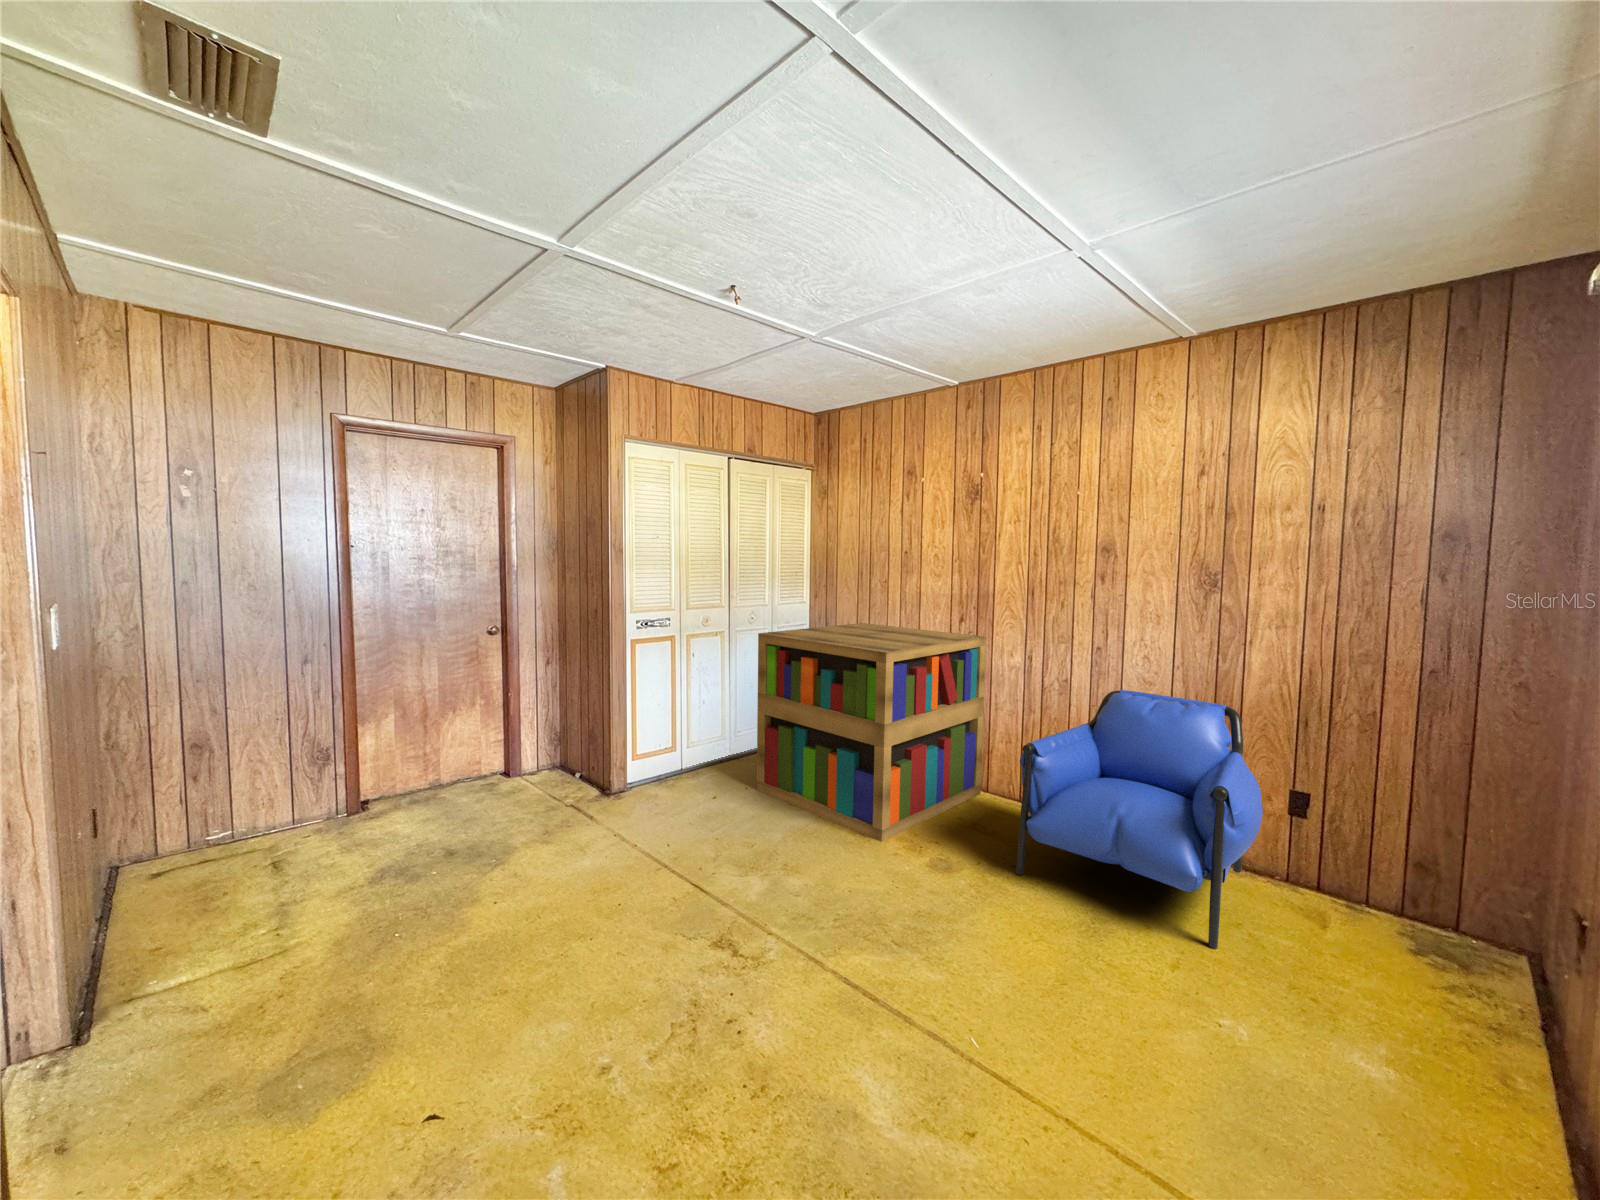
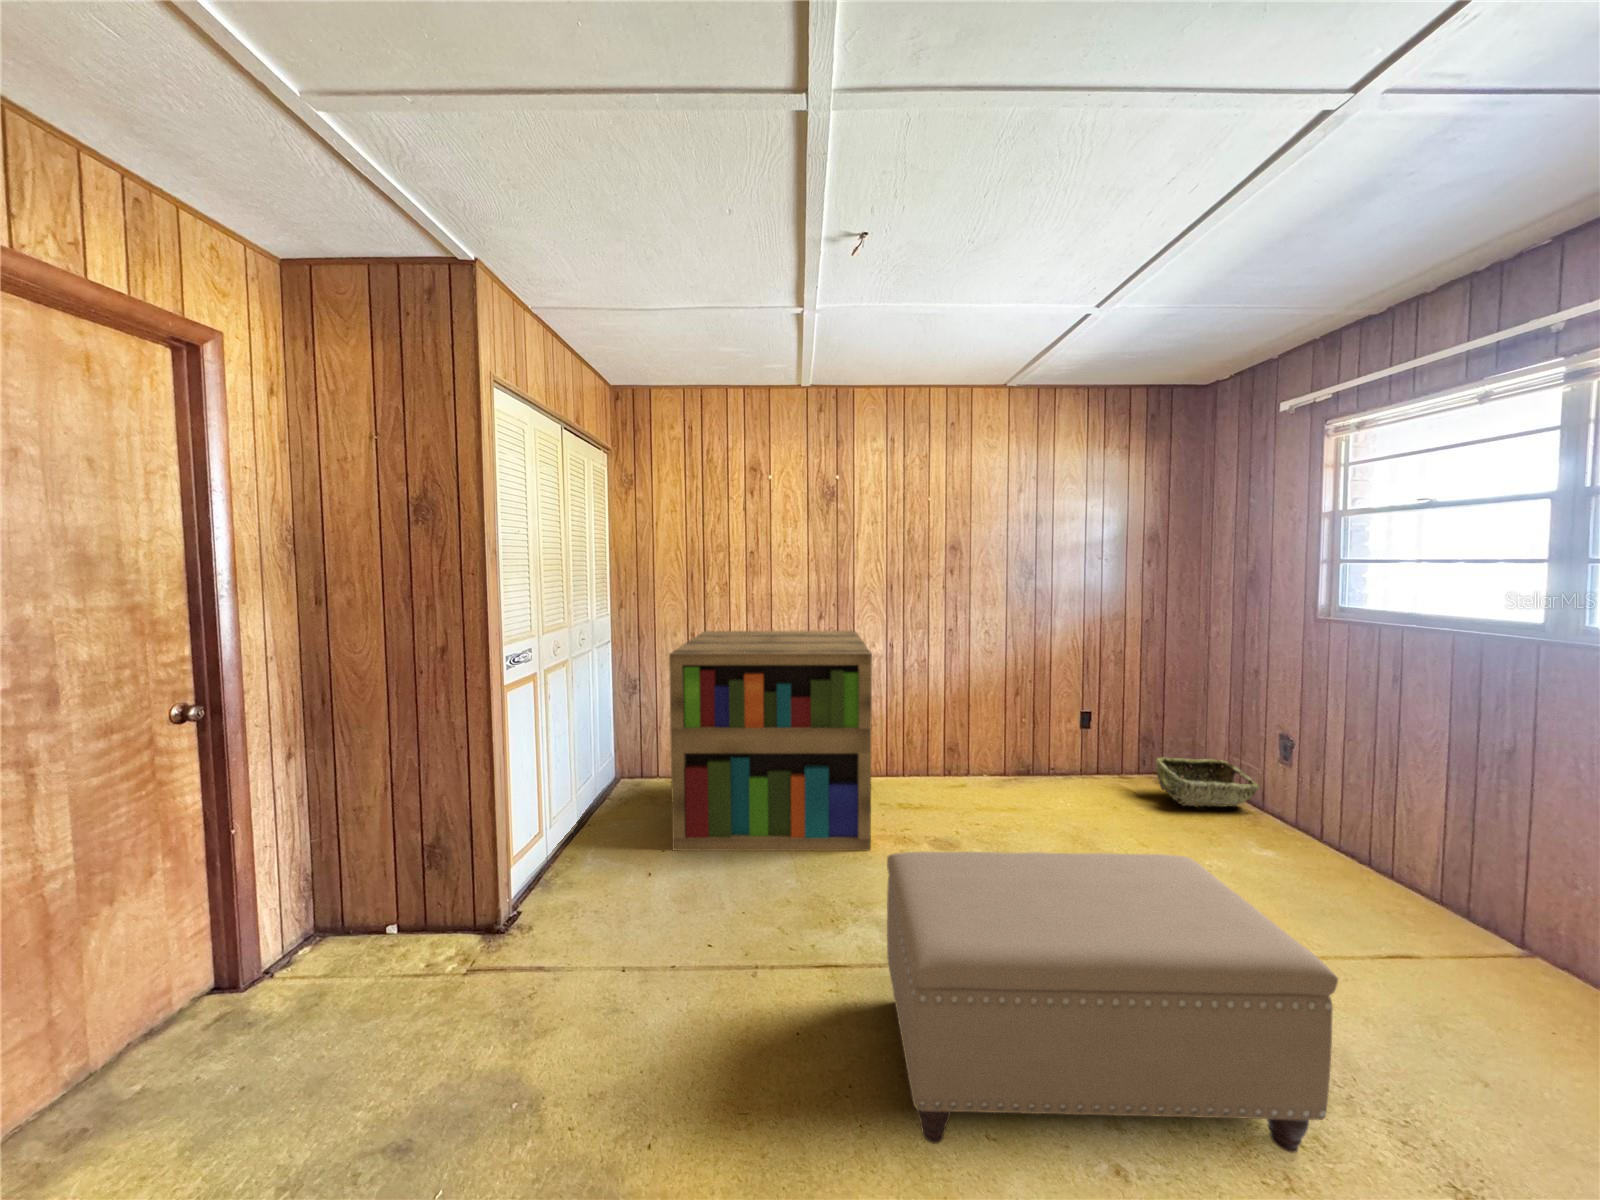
armchair: present [1016,690,1263,949] -> none [958,661,1142,833]
ottoman: none [599,796,917,1125] -> present [887,852,1338,1153]
woven basket: none [1350,882,1538,1005] -> present [1156,758,1259,807]

